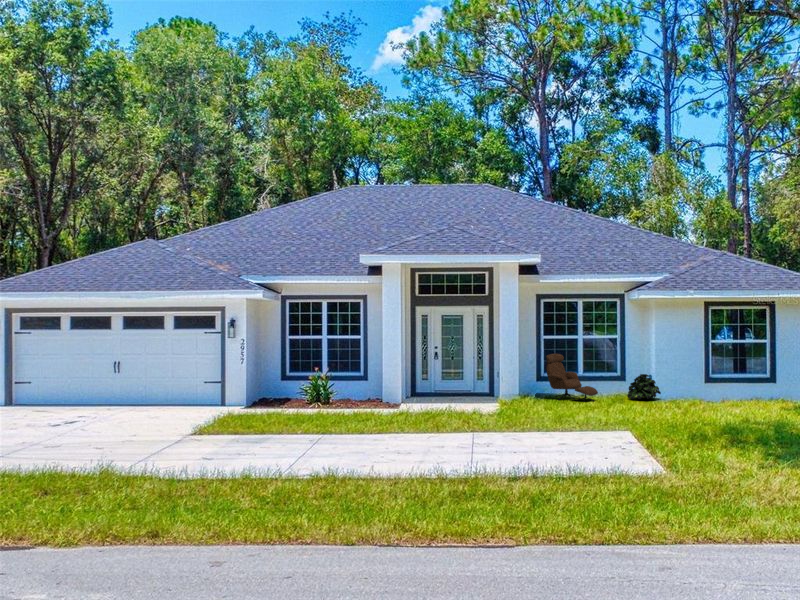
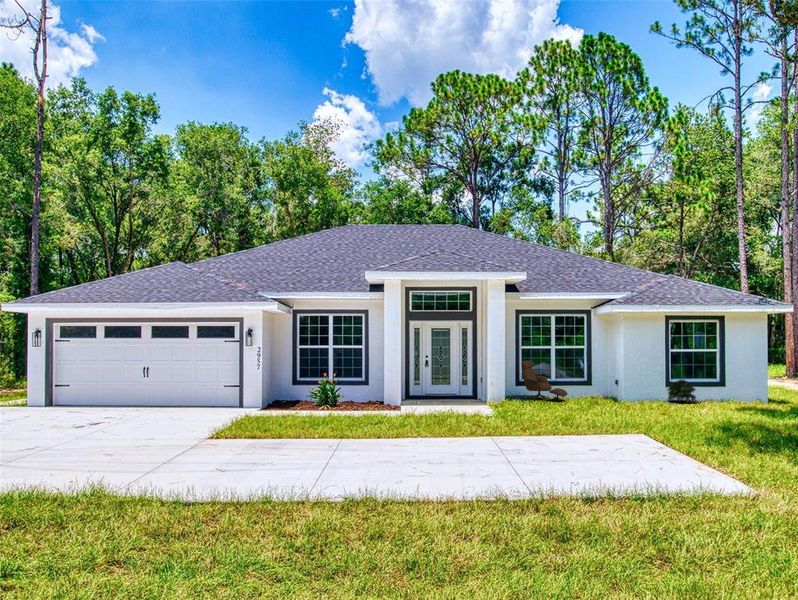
potted plant: present [627,374,661,399] -> present [668,380,696,402]

